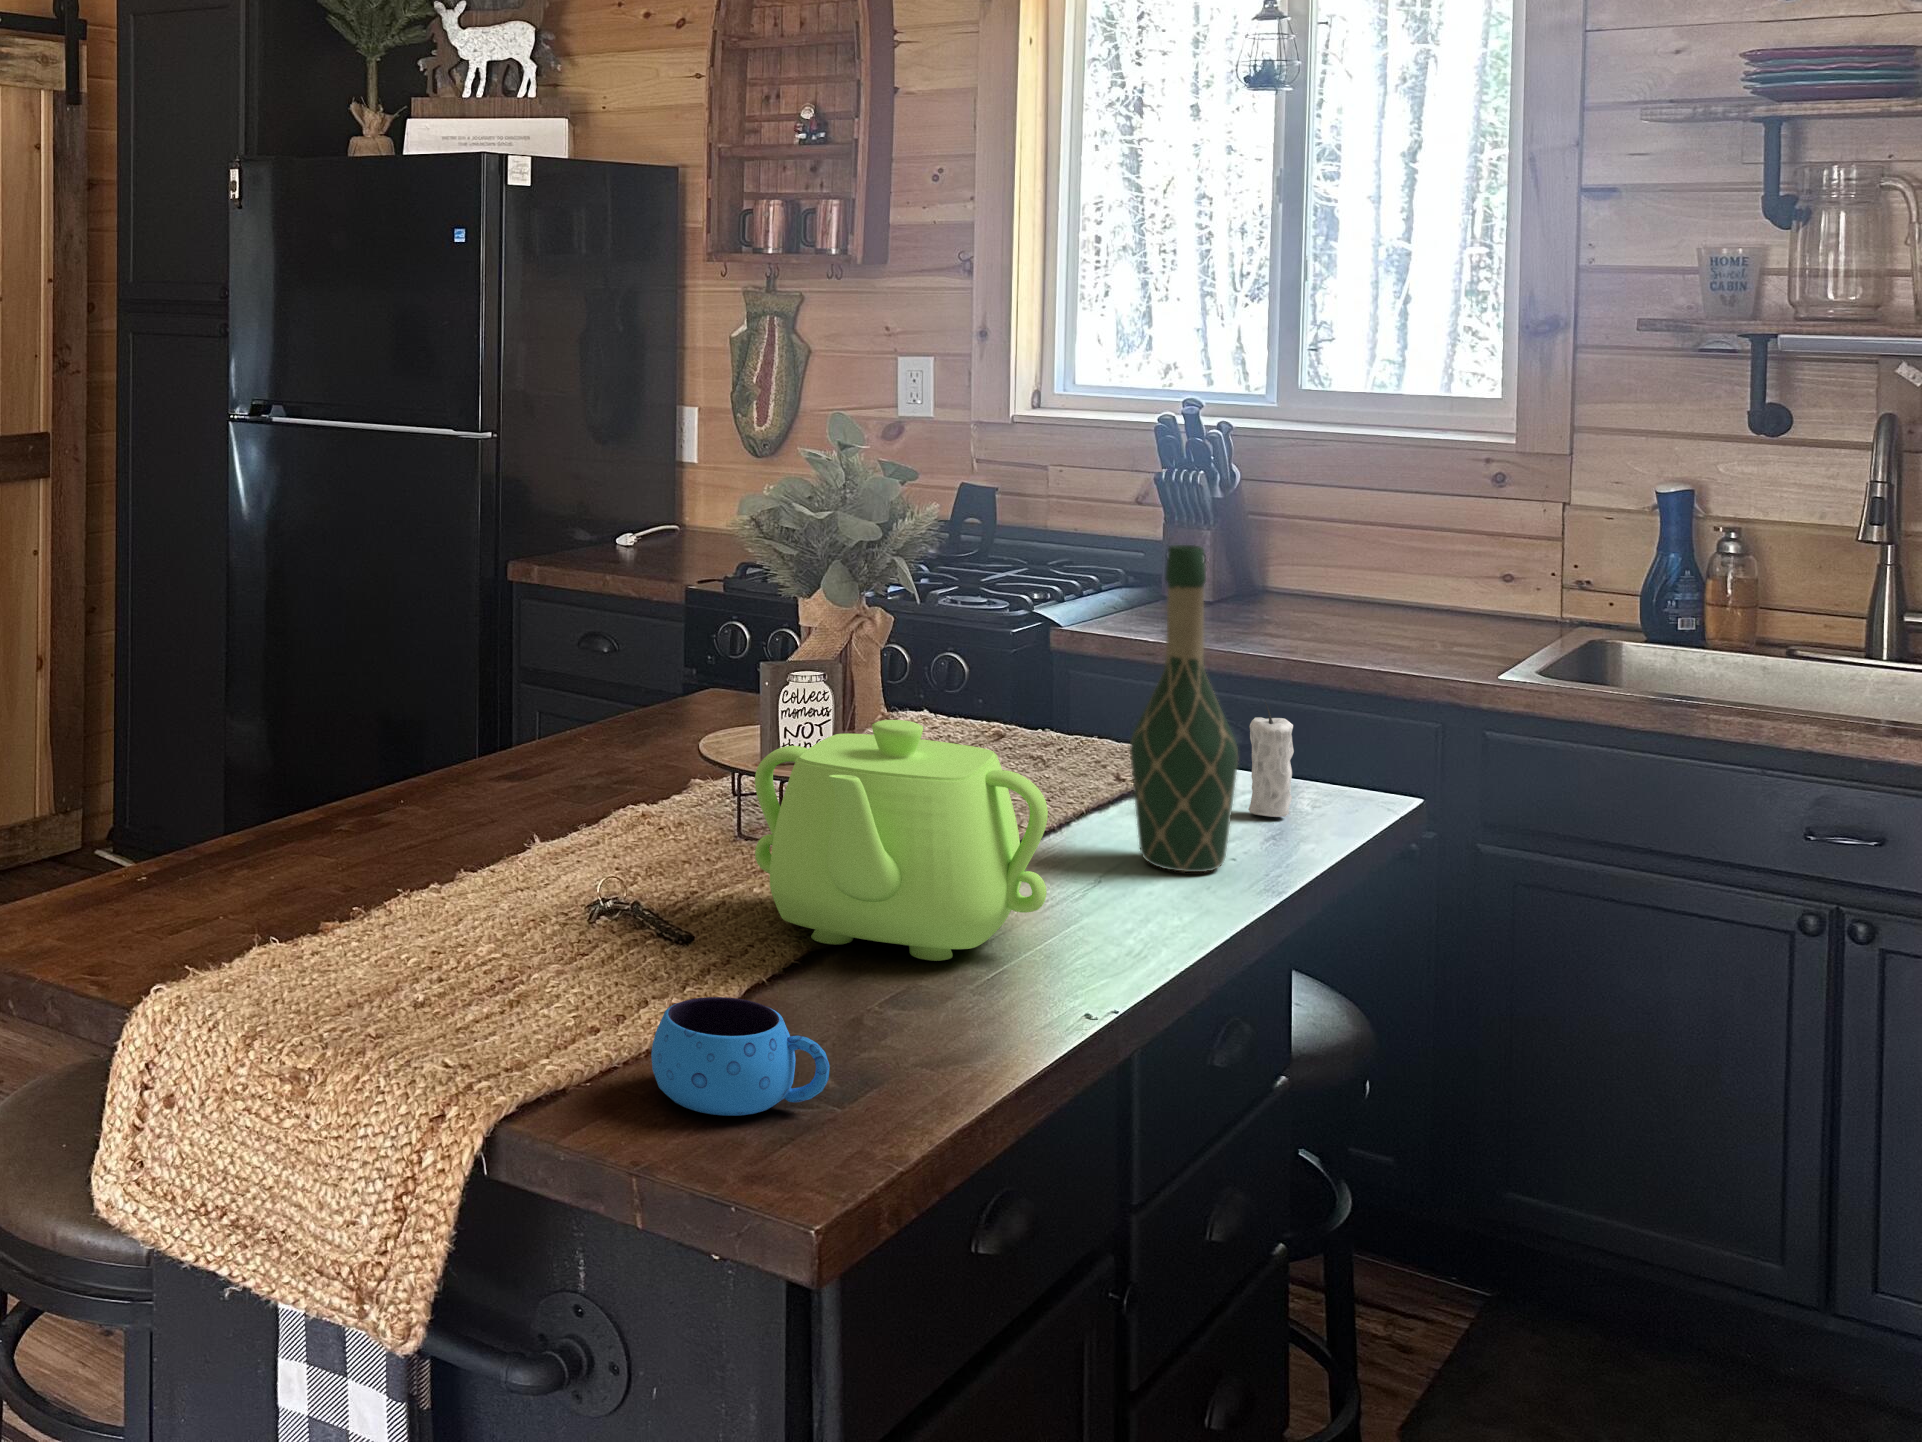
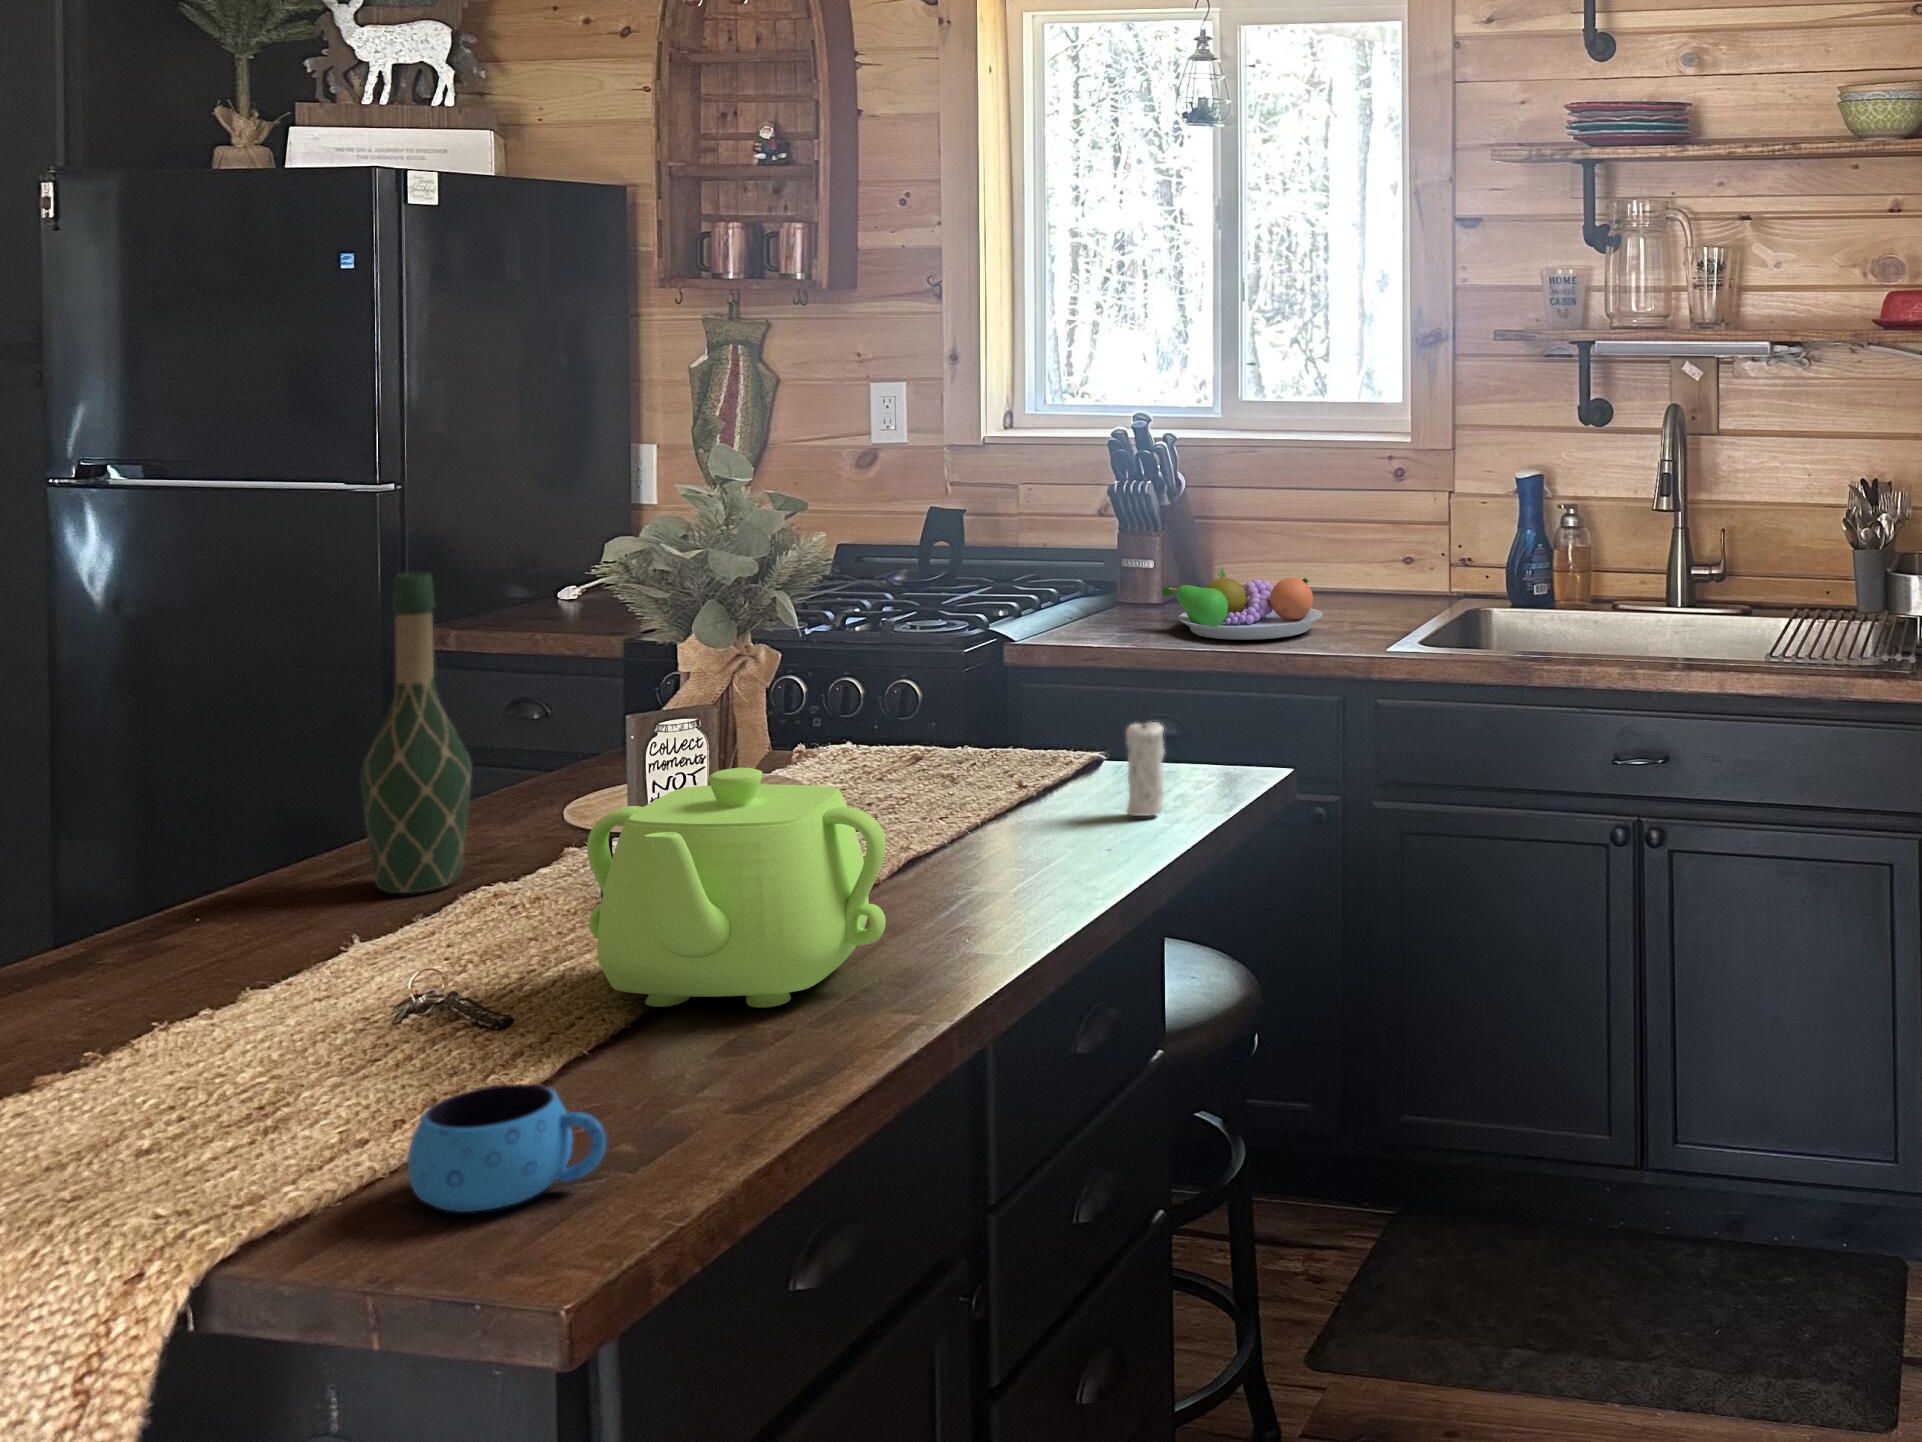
wine bottle: present [1130,545,1238,872] -> present [360,572,472,893]
fruit bowl: none [1229,562,1415,642] -> present [1162,568,1323,640]

